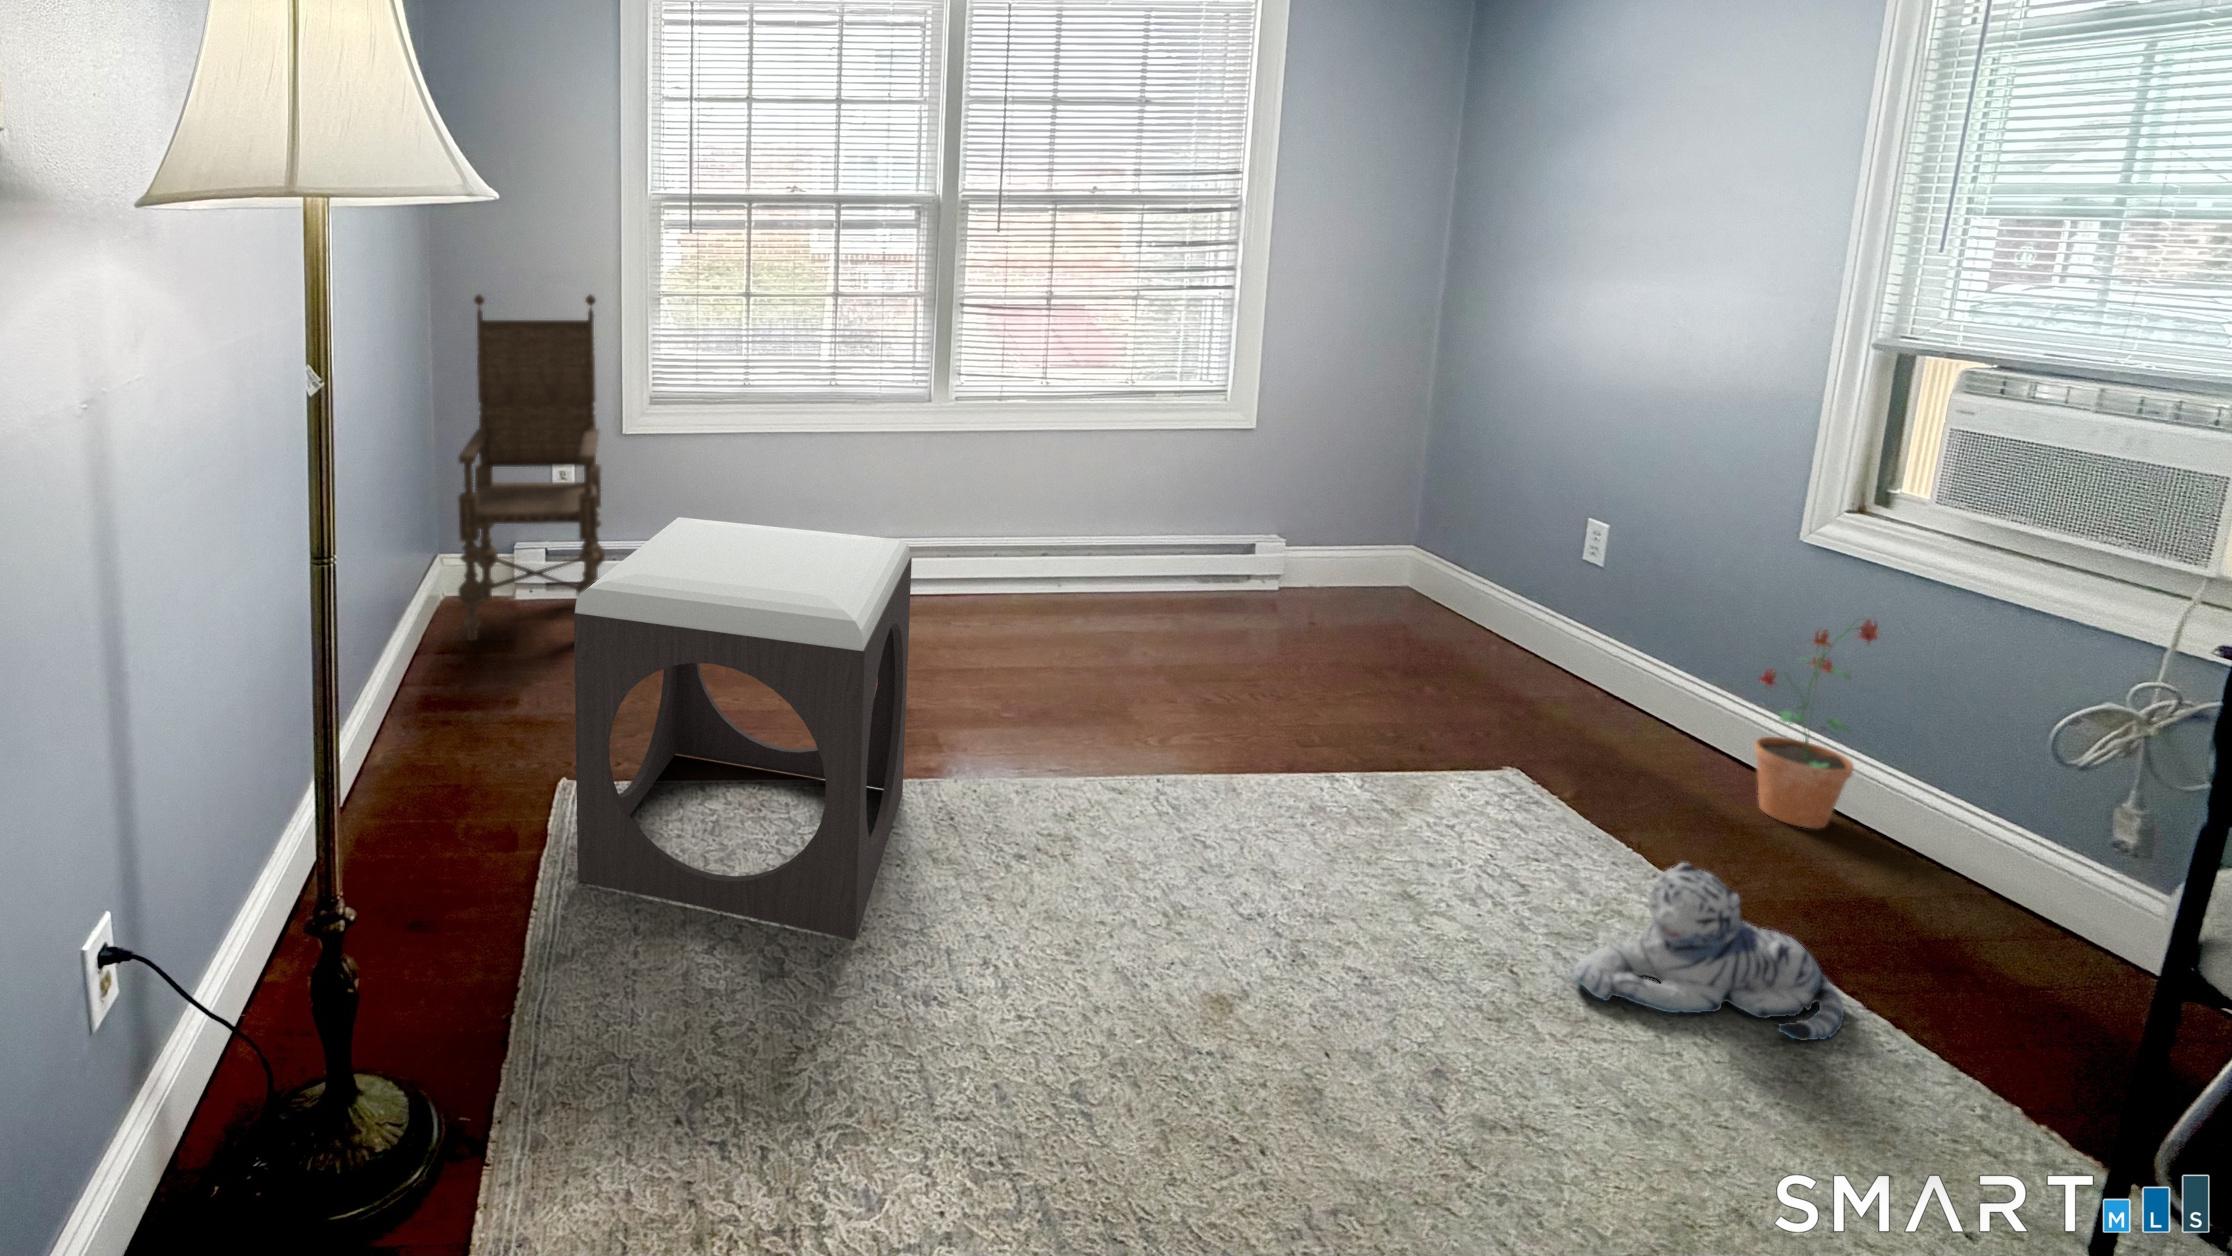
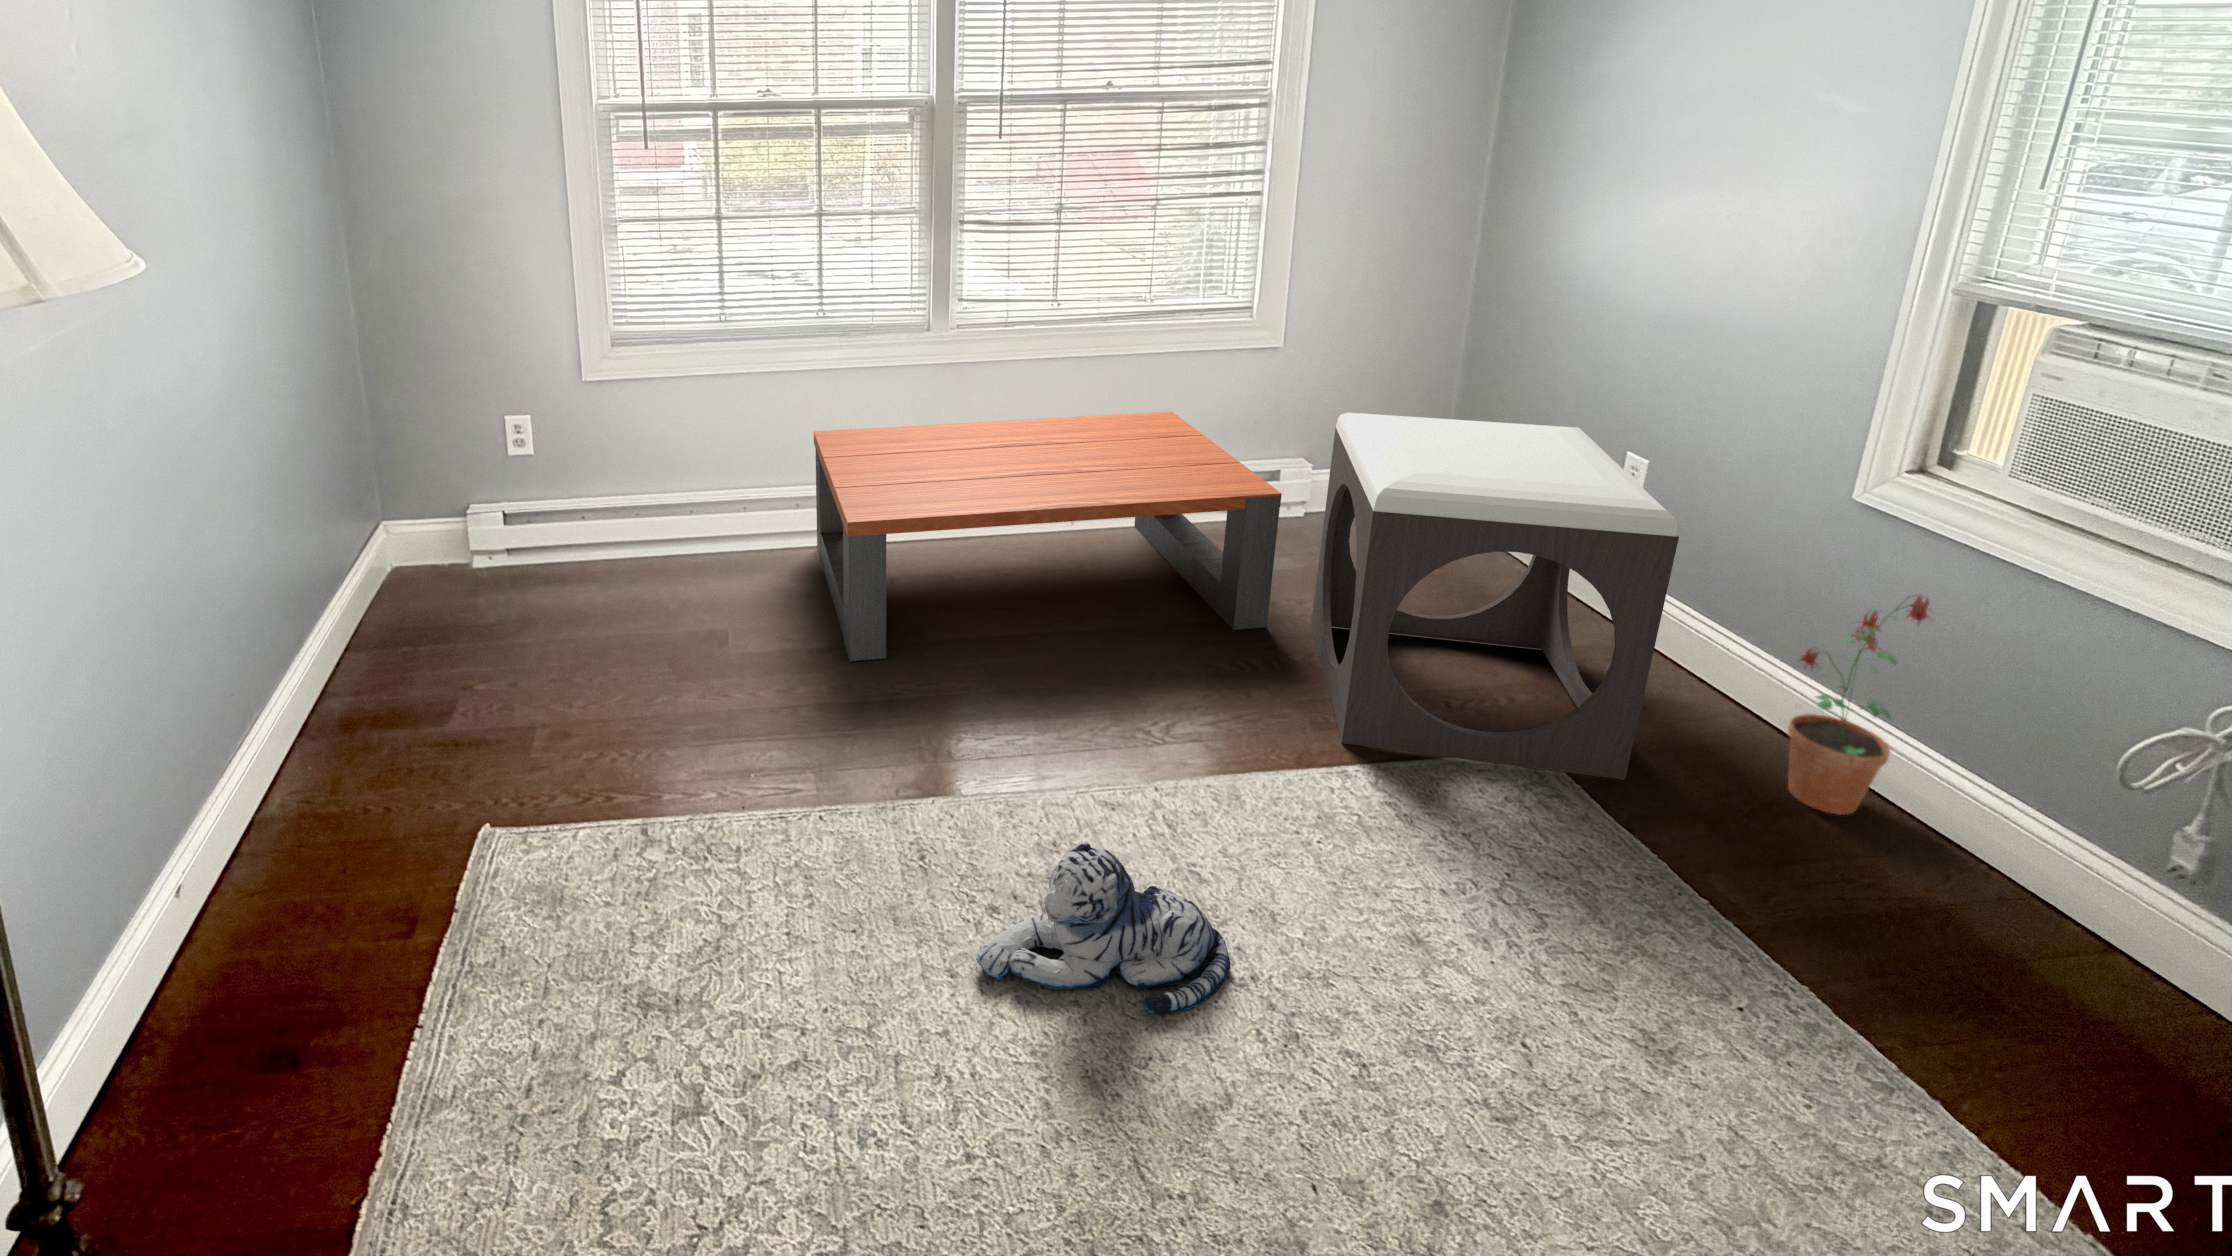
armchair: present [458,294,605,641] -> none [372,226,569,634]
coffee table: none [823,480,1260,676] -> present [814,411,1282,661]
footstool: present [574,517,912,939] -> present [1311,413,1679,780]
plush toy: present [1571,863,1845,1041] -> present [976,841,1230,1013]

